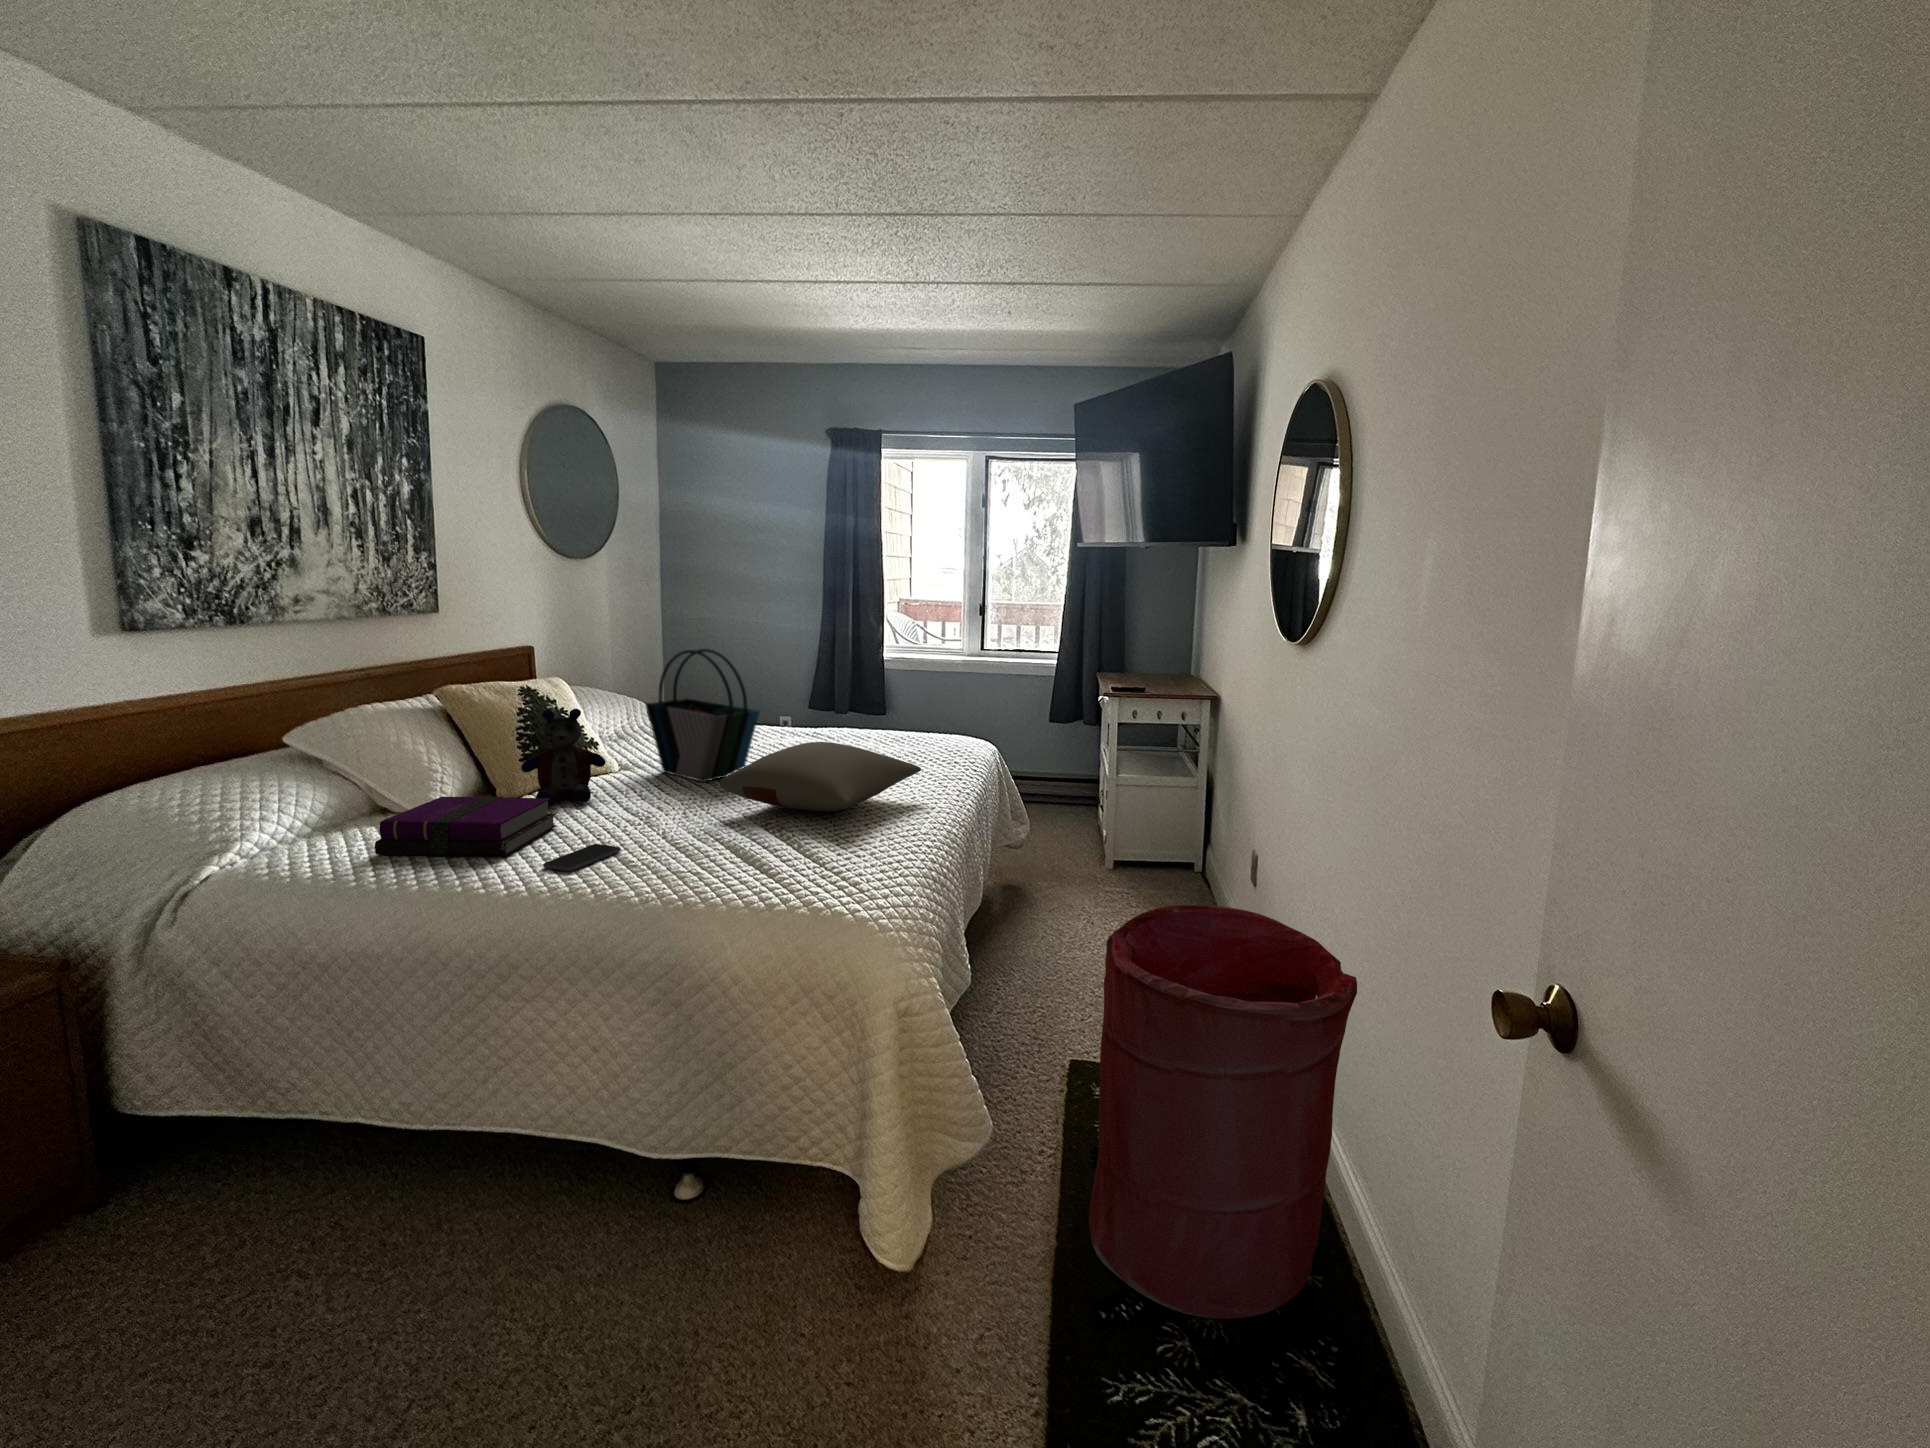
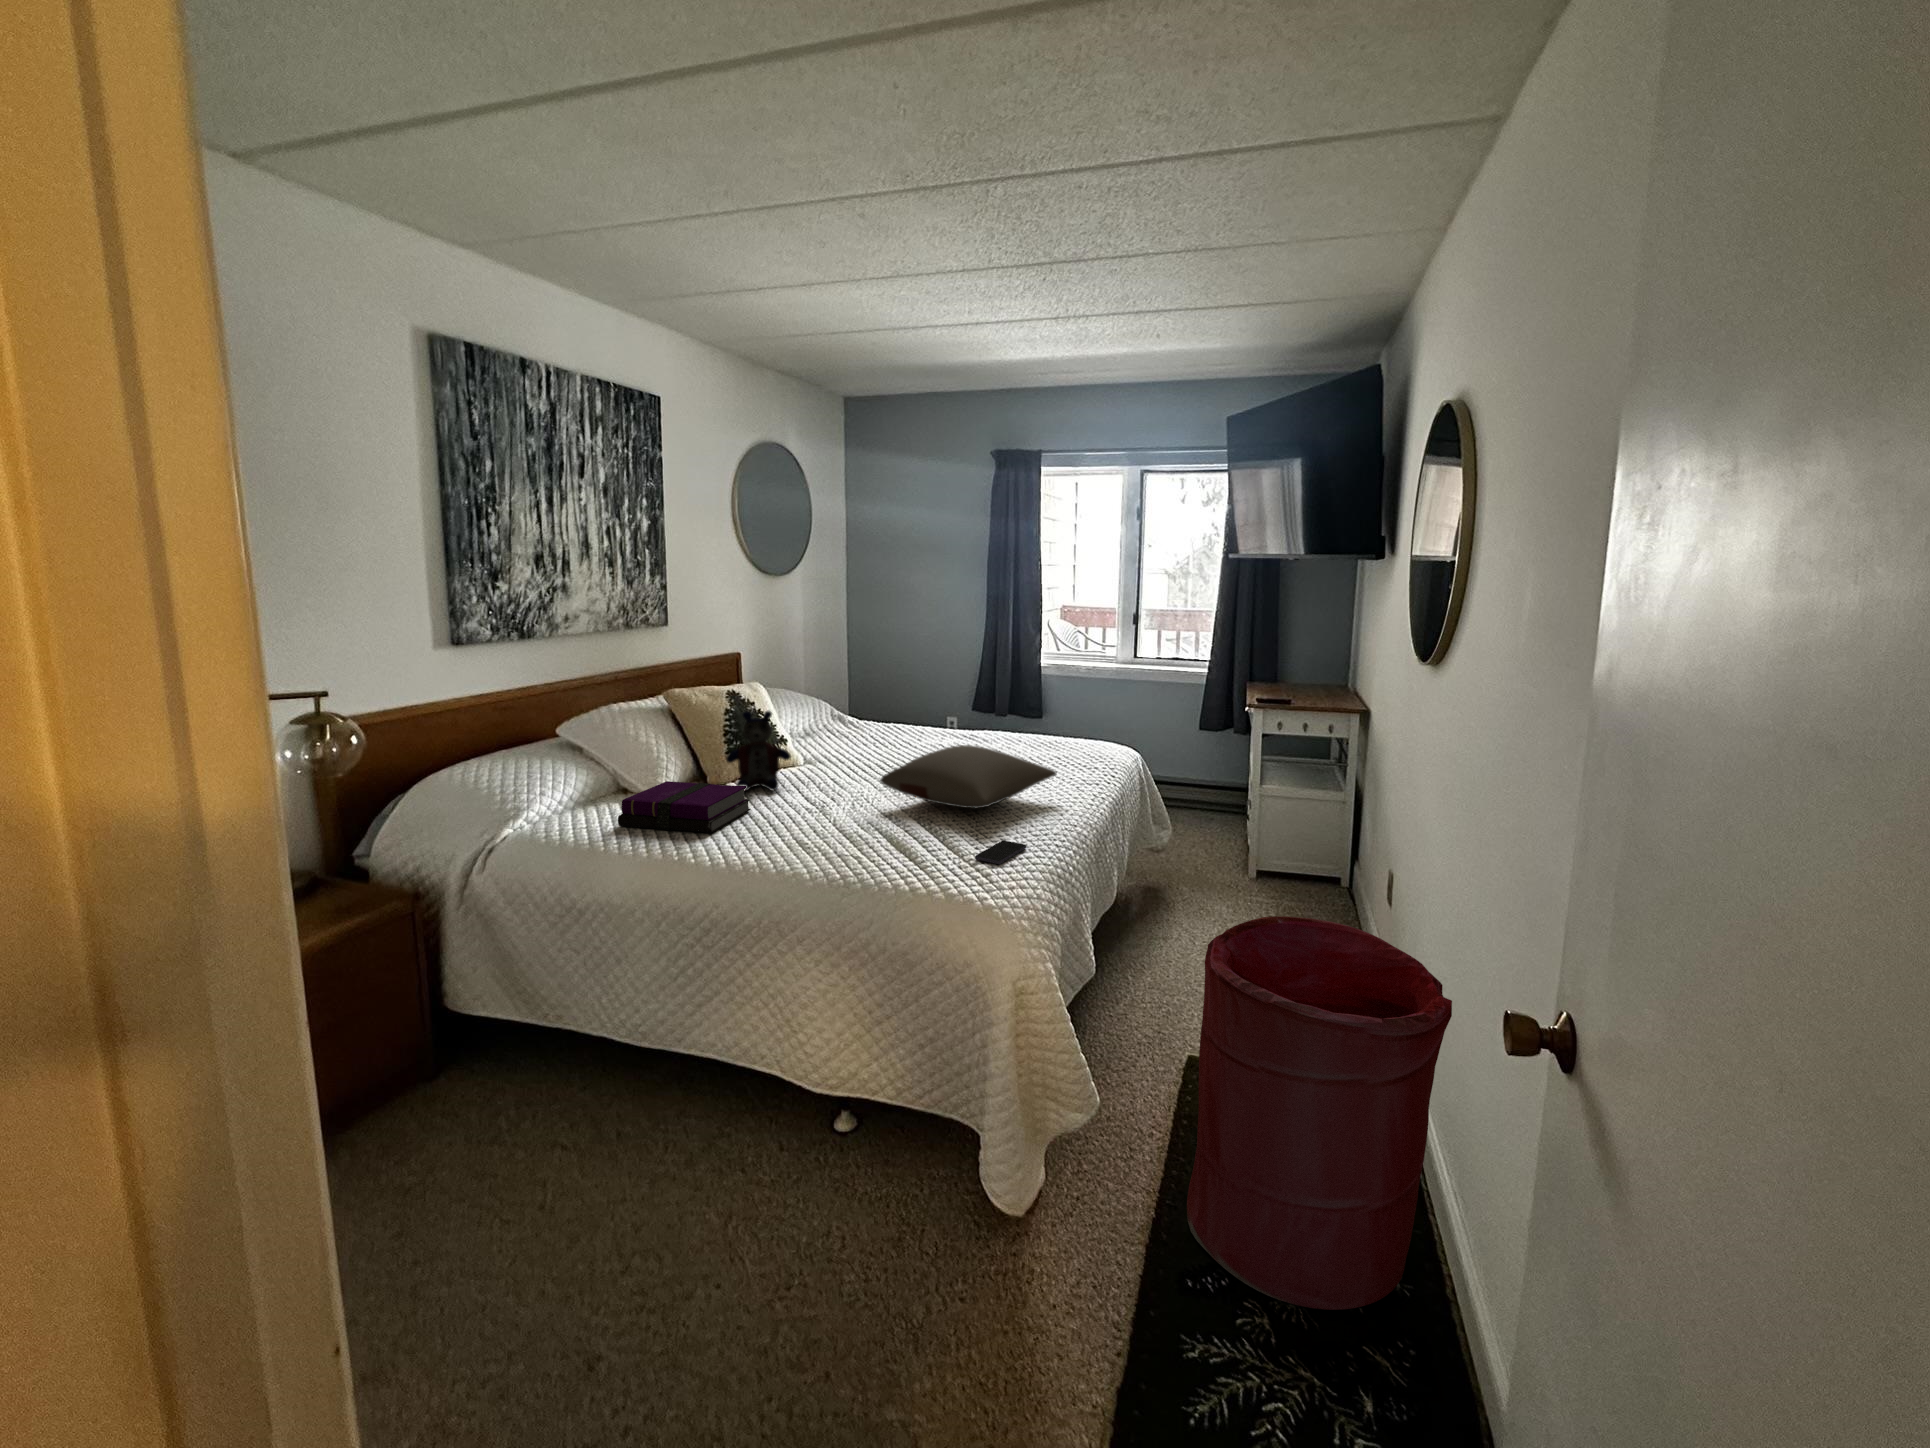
tote bag: present [645,649,759,782] -> none [824,659,919,777]
smartphone: present [543,844,621,871] -> present [975,840,1026,864]

